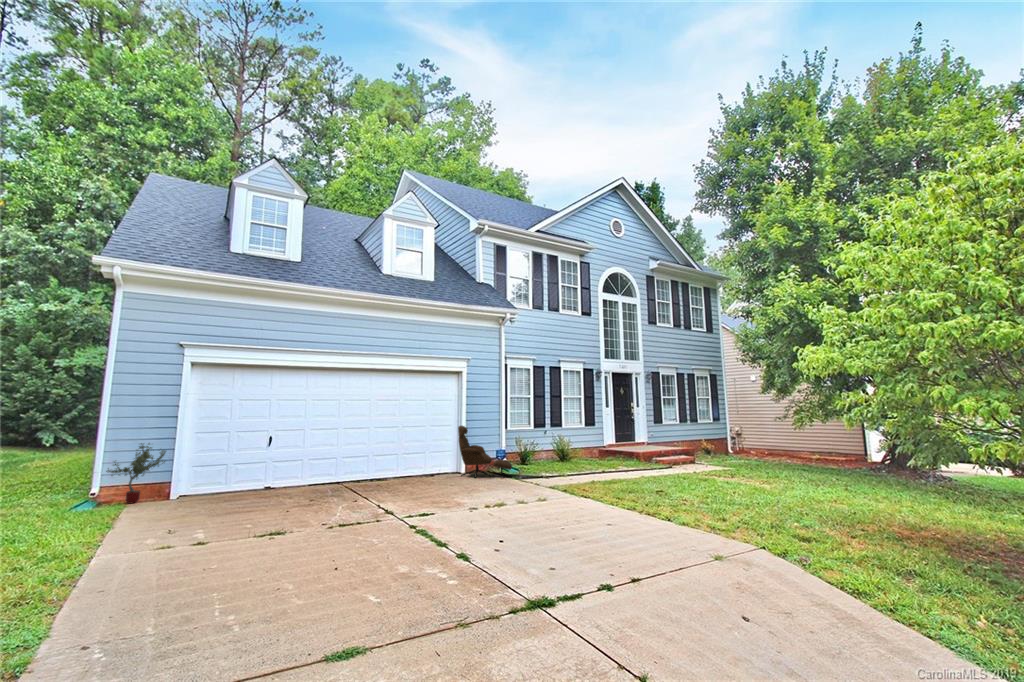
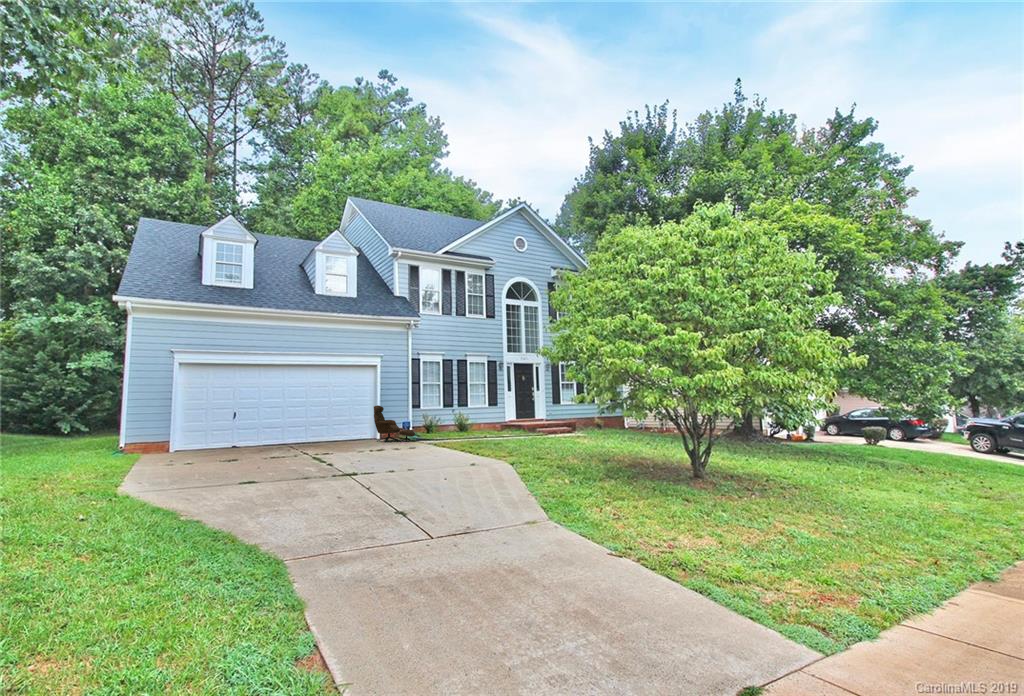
potted tree: present [106,443,166,504] -> none [127,417,165,456]

